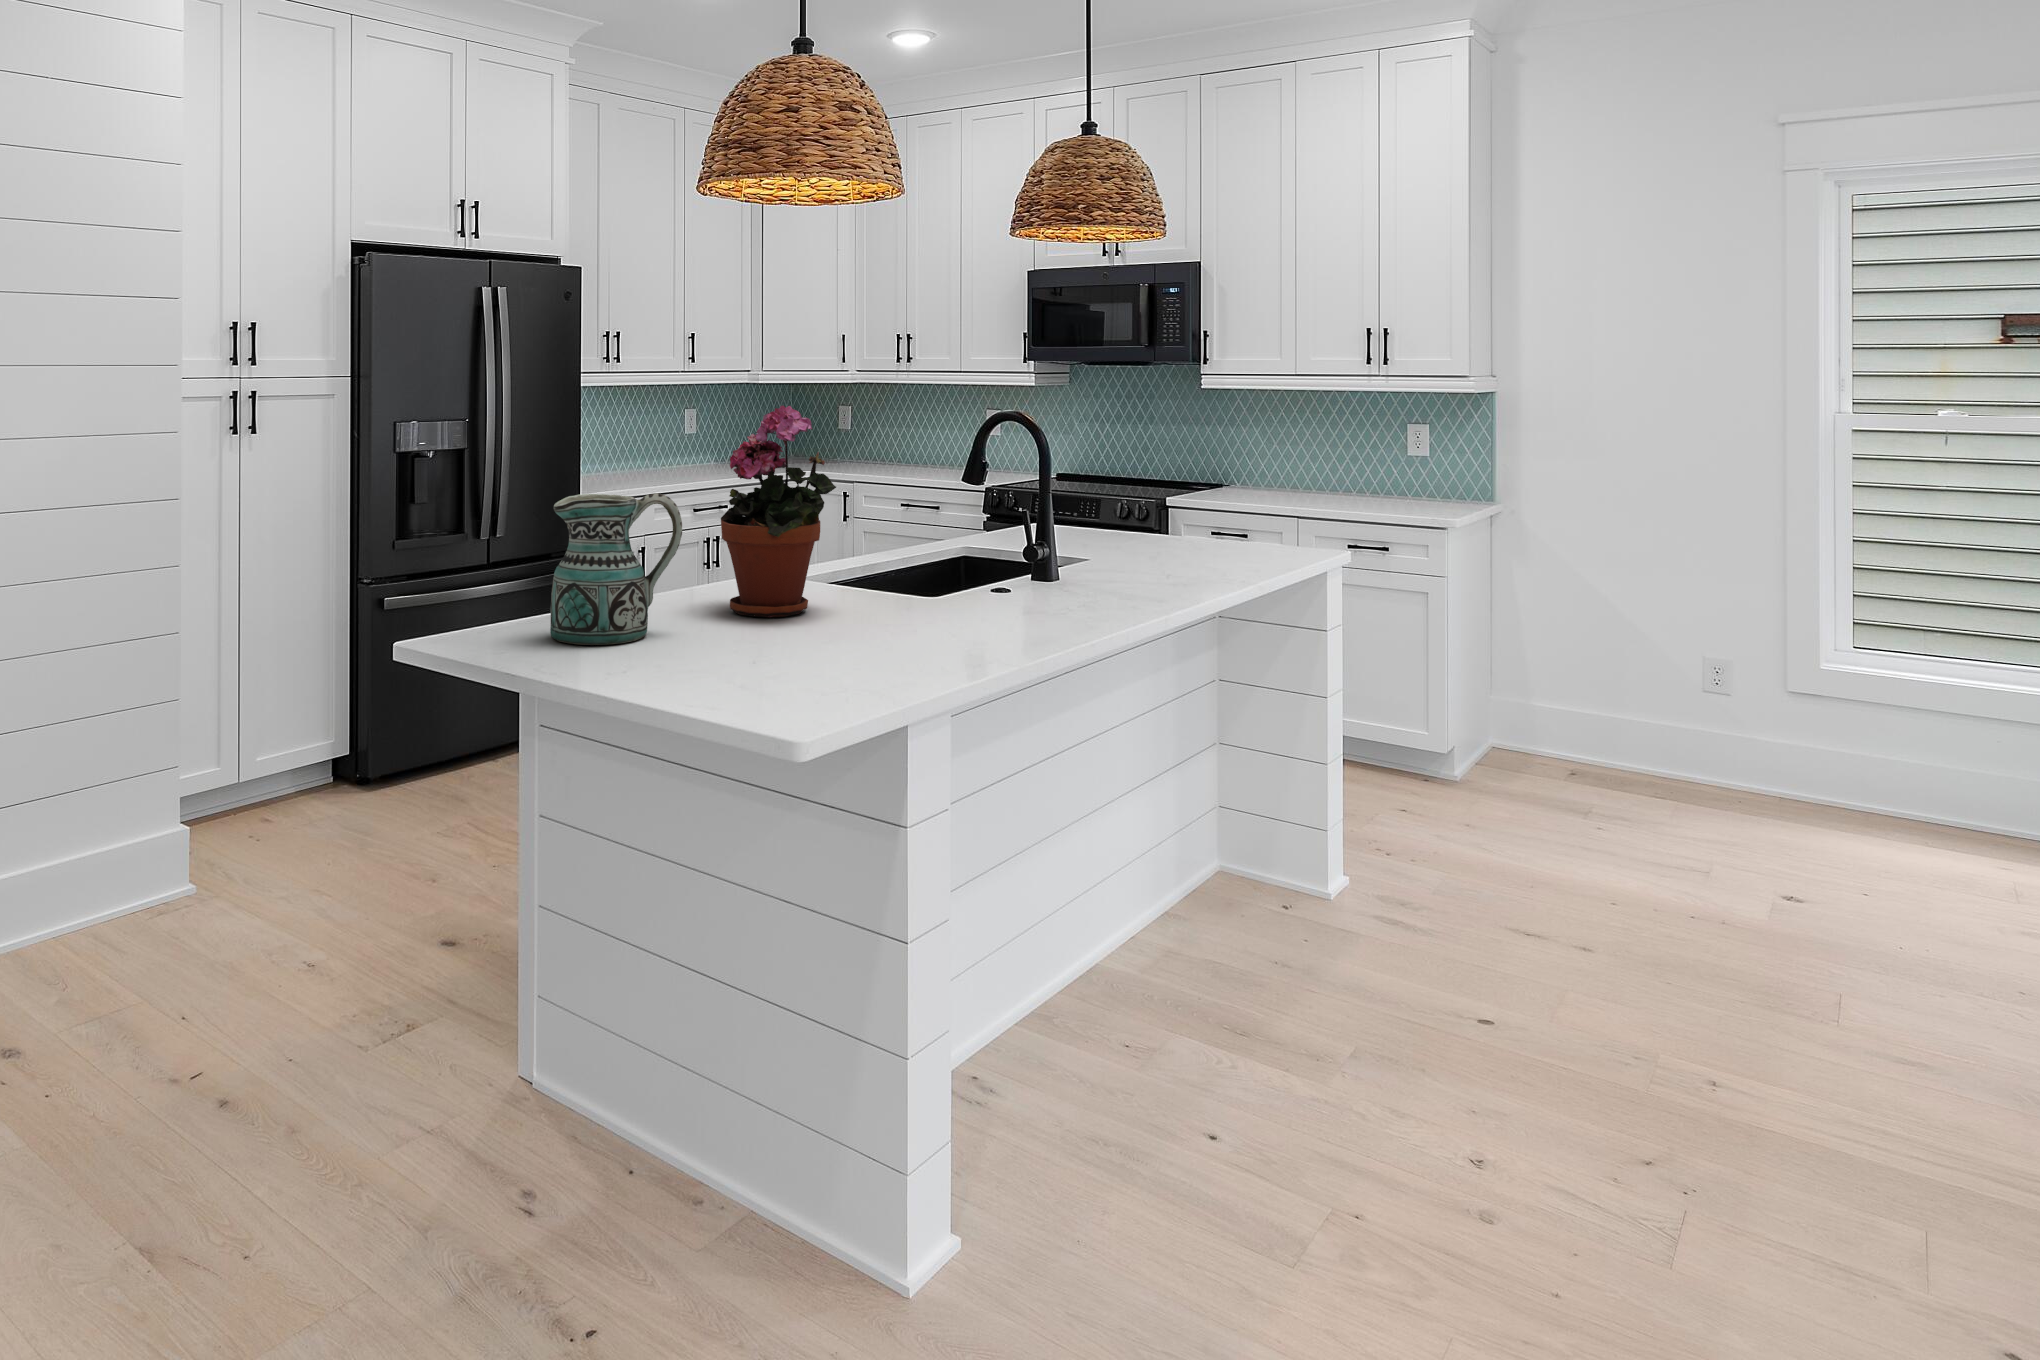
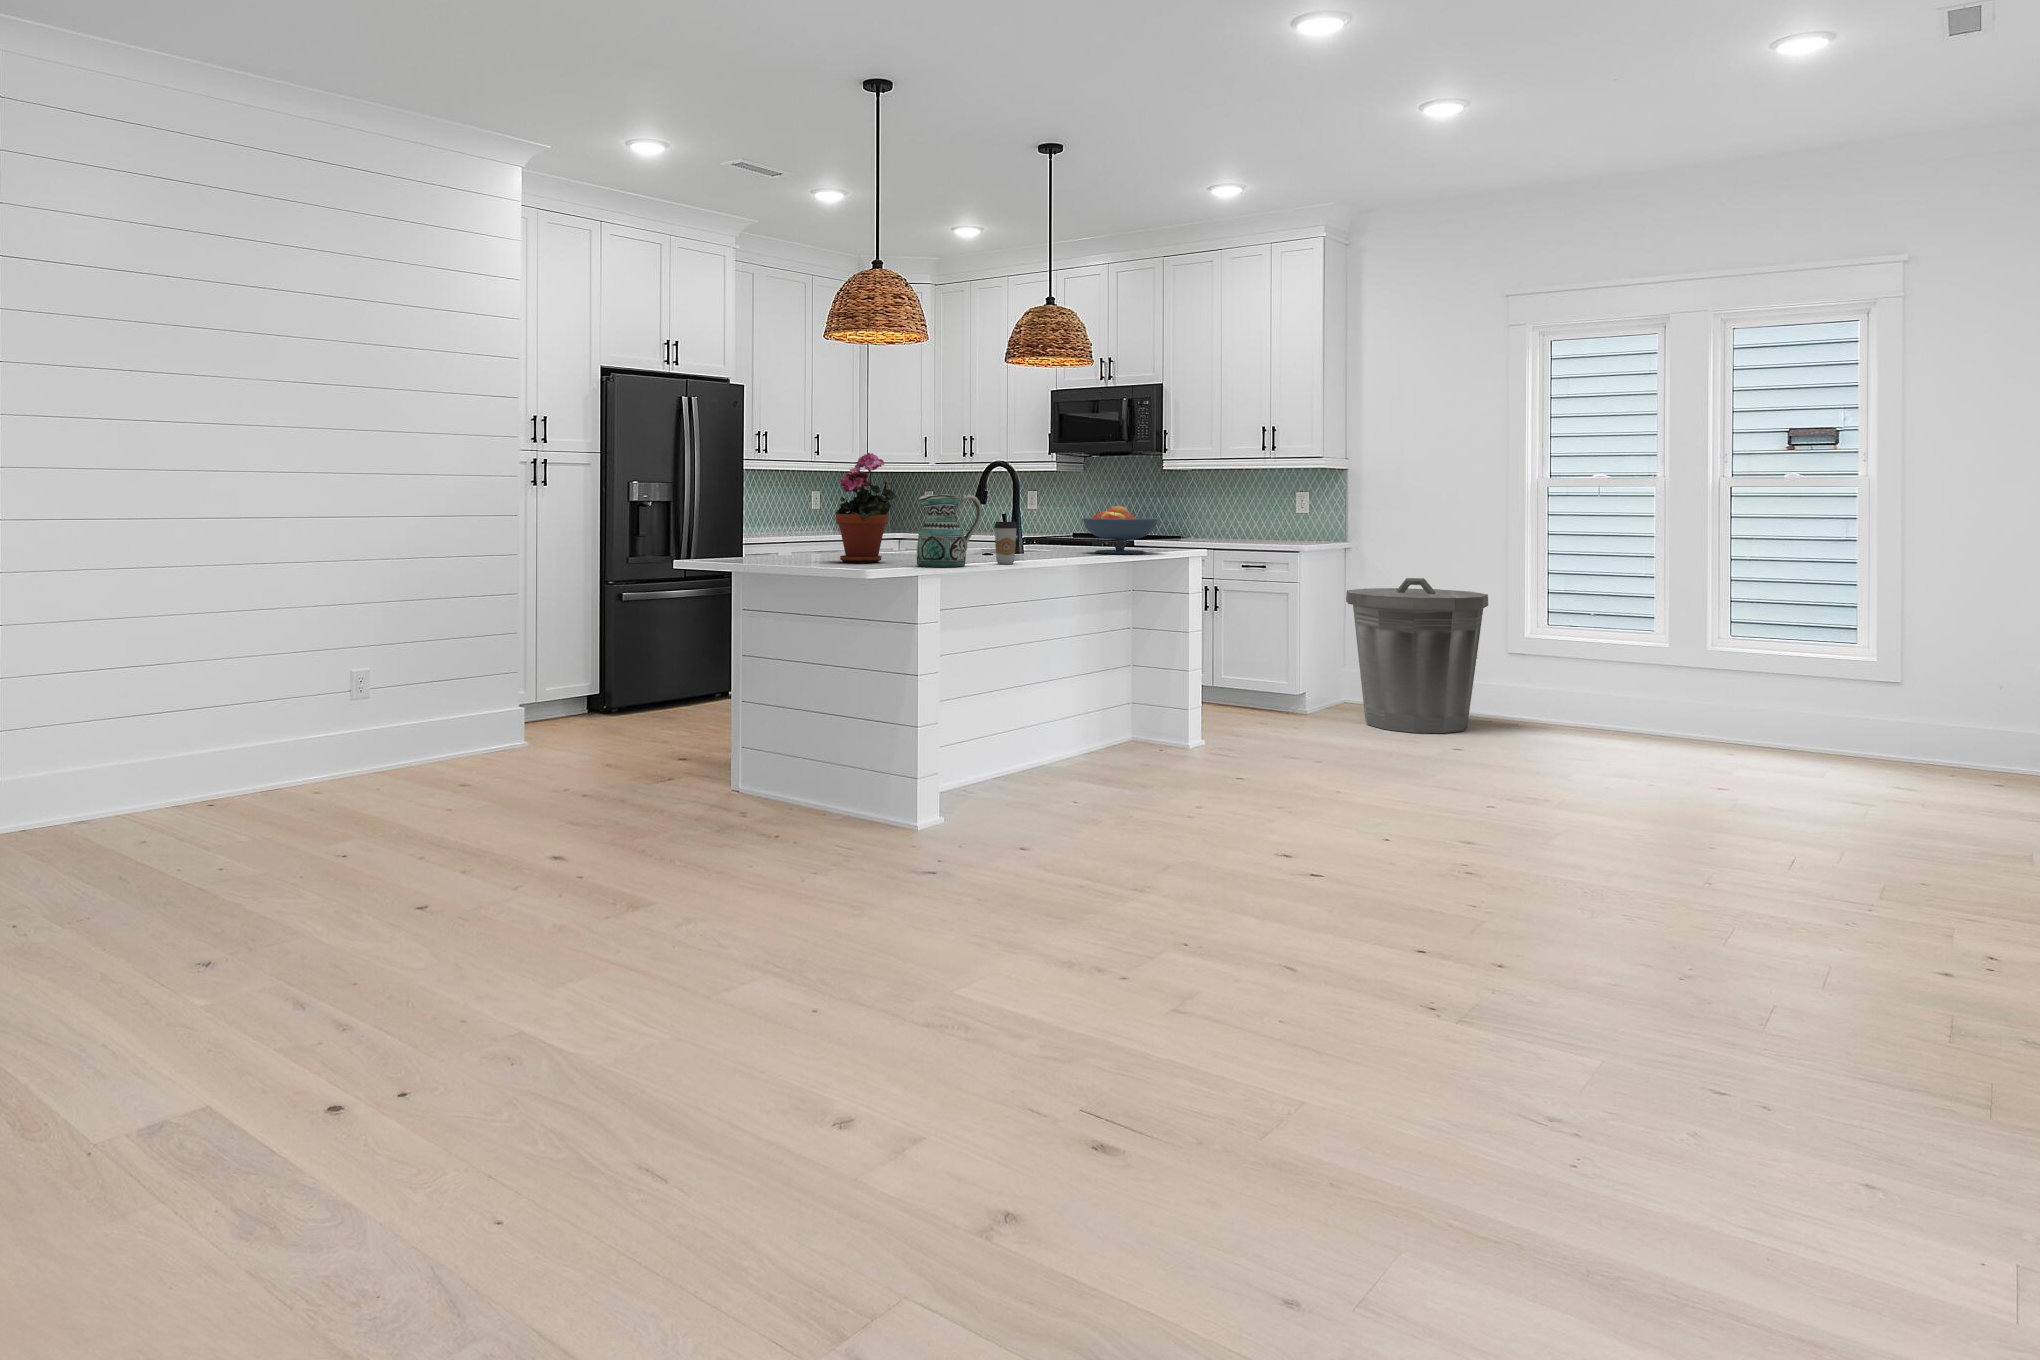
fruit bowl: none [1135,471,1268,560] -> present [1082,506,1158,554]
ceramic pitcher: present [550,493,682,645] -> present [917,494,982,567]
coffee cup: none [1023,537,1068,622] -> present [994,522,1017,564]
trash can: none [1516,570,1769,830] -> present [1346,578,1488,733]

